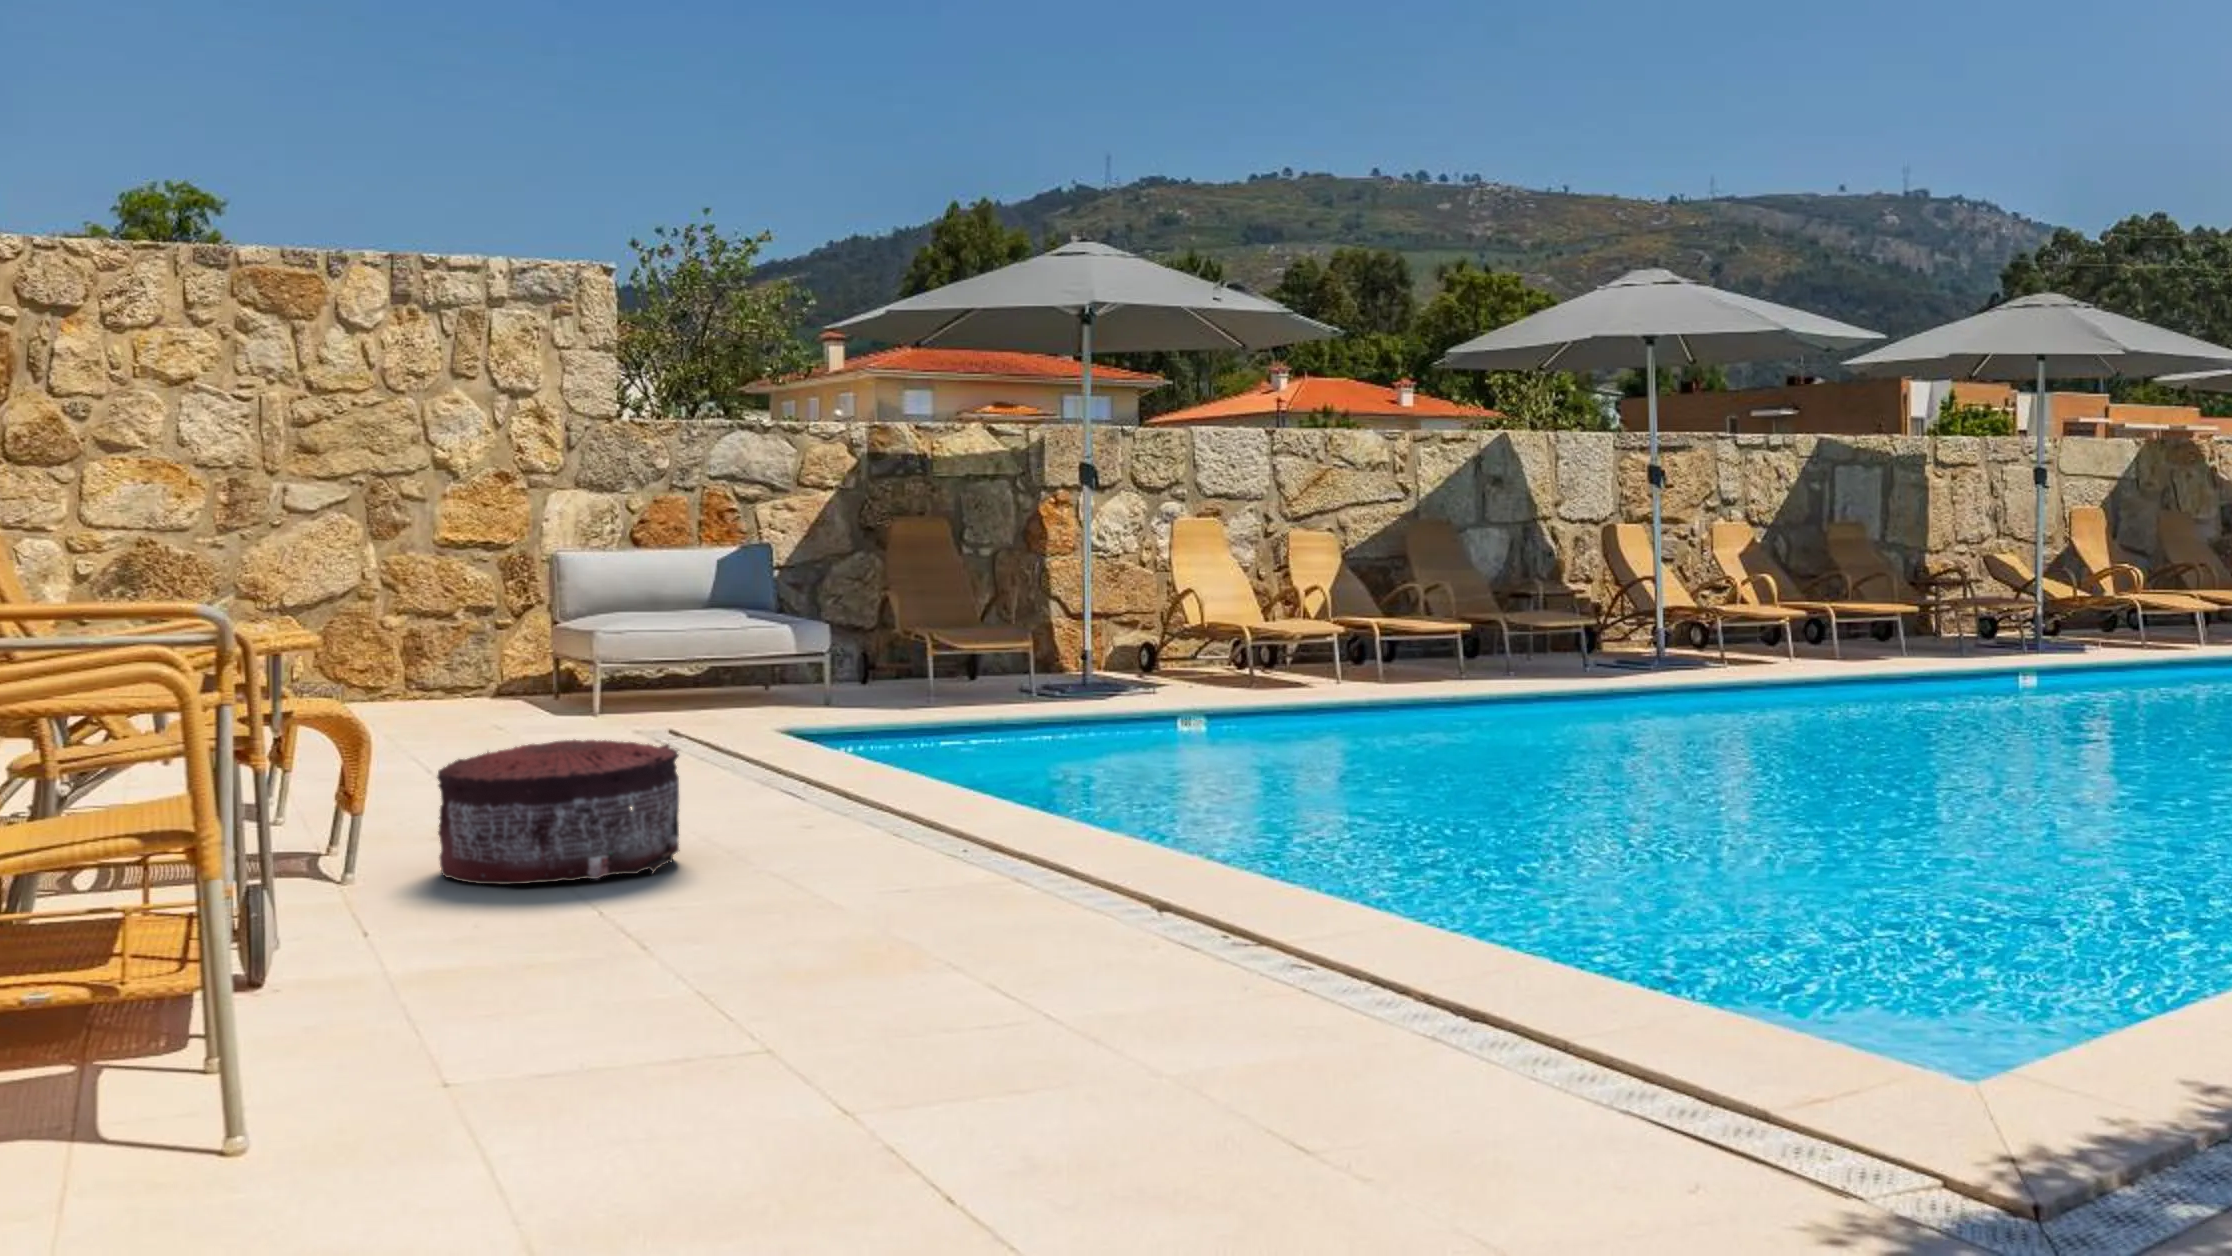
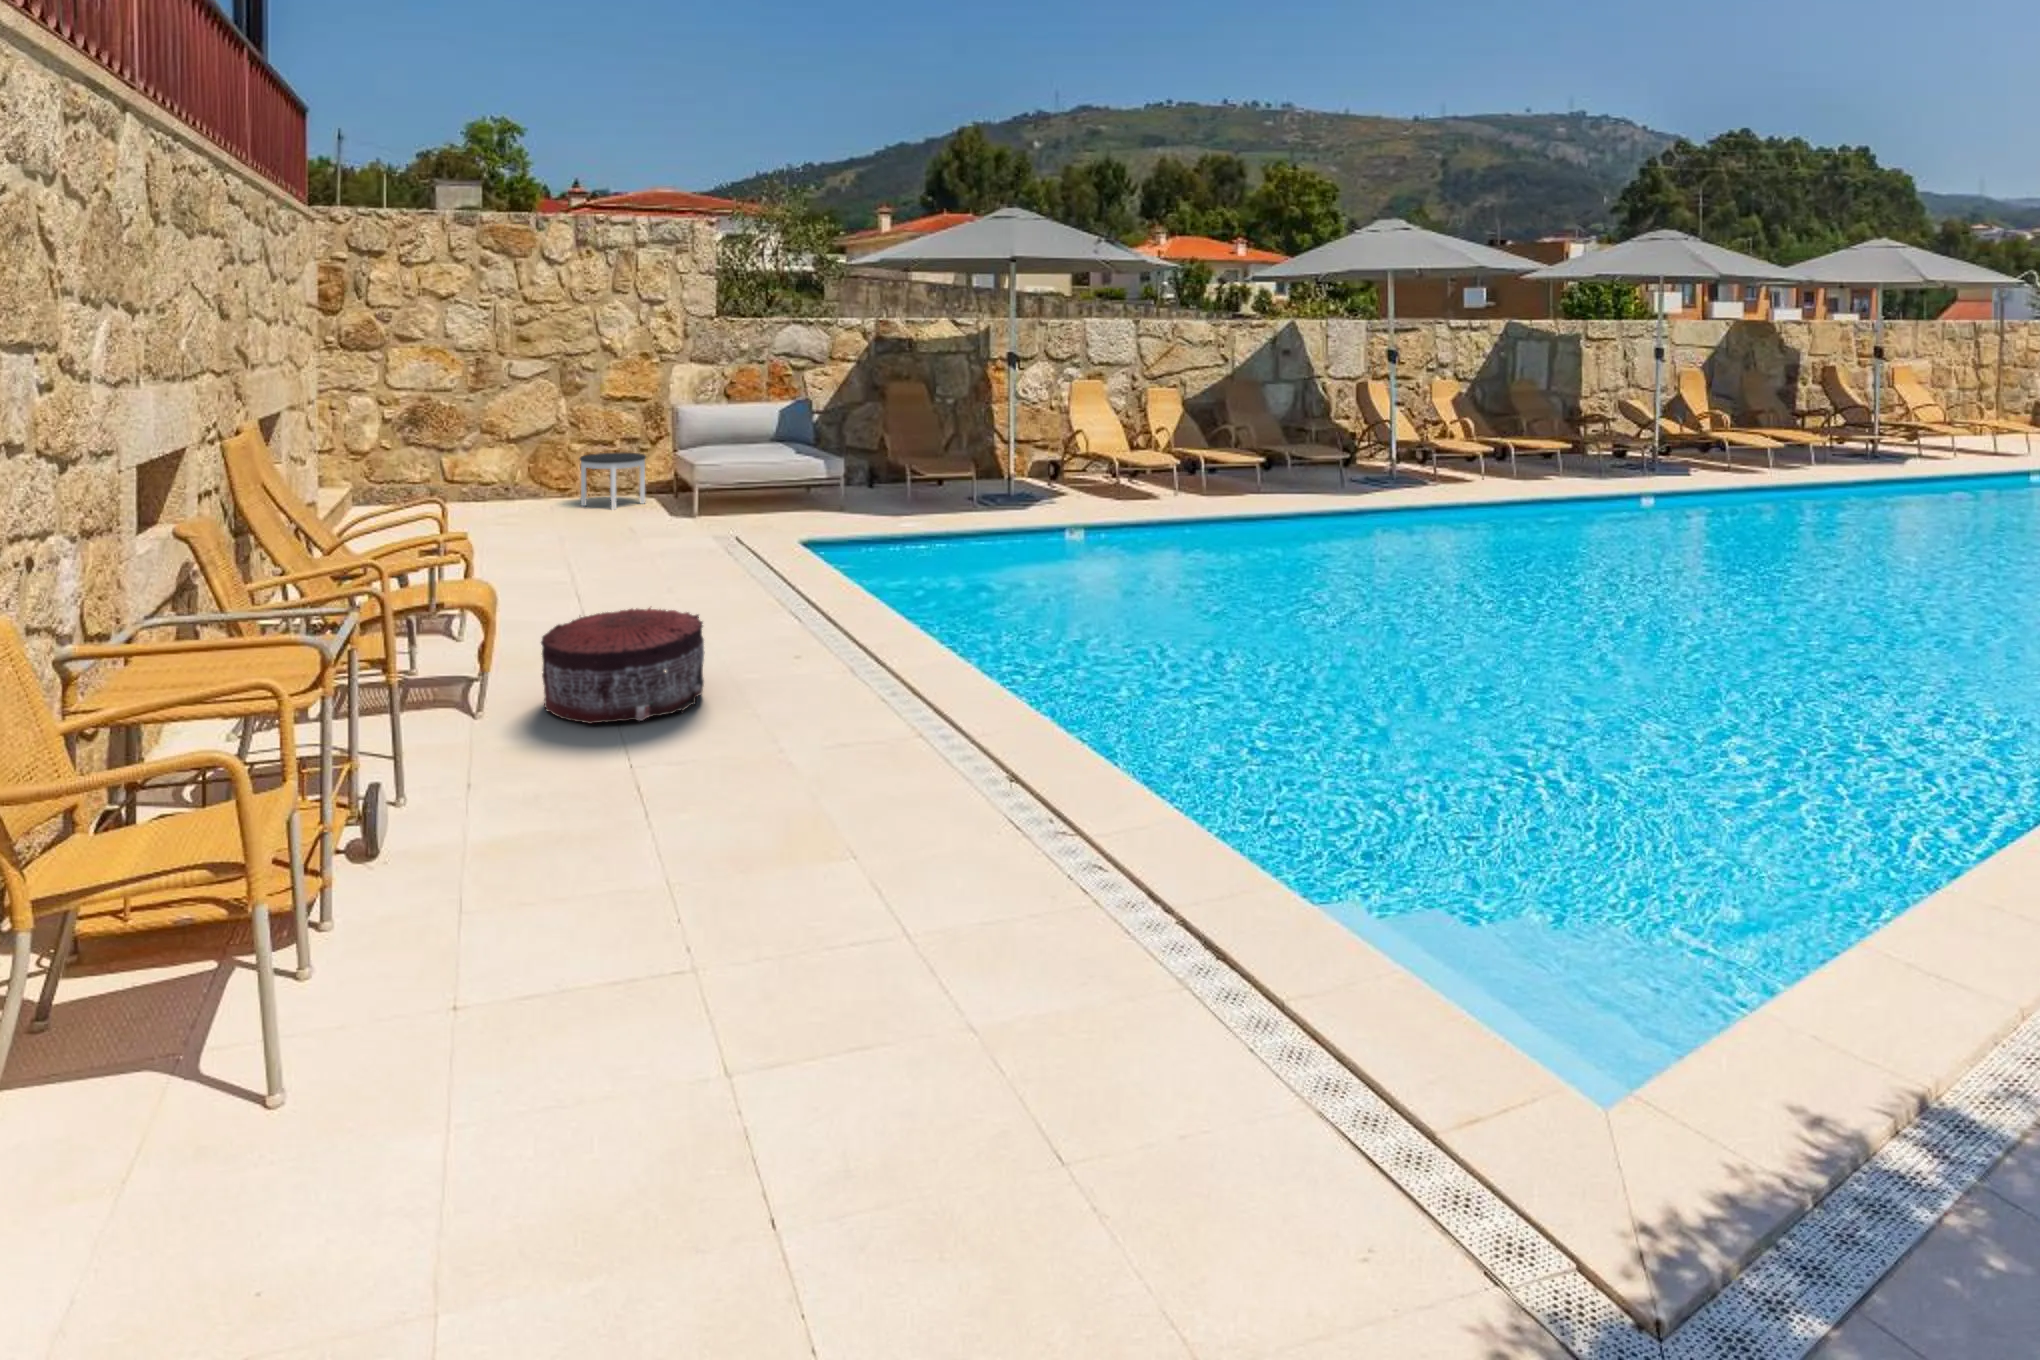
round table: none [397,630,505,716] -> present [580,453,646,510]

